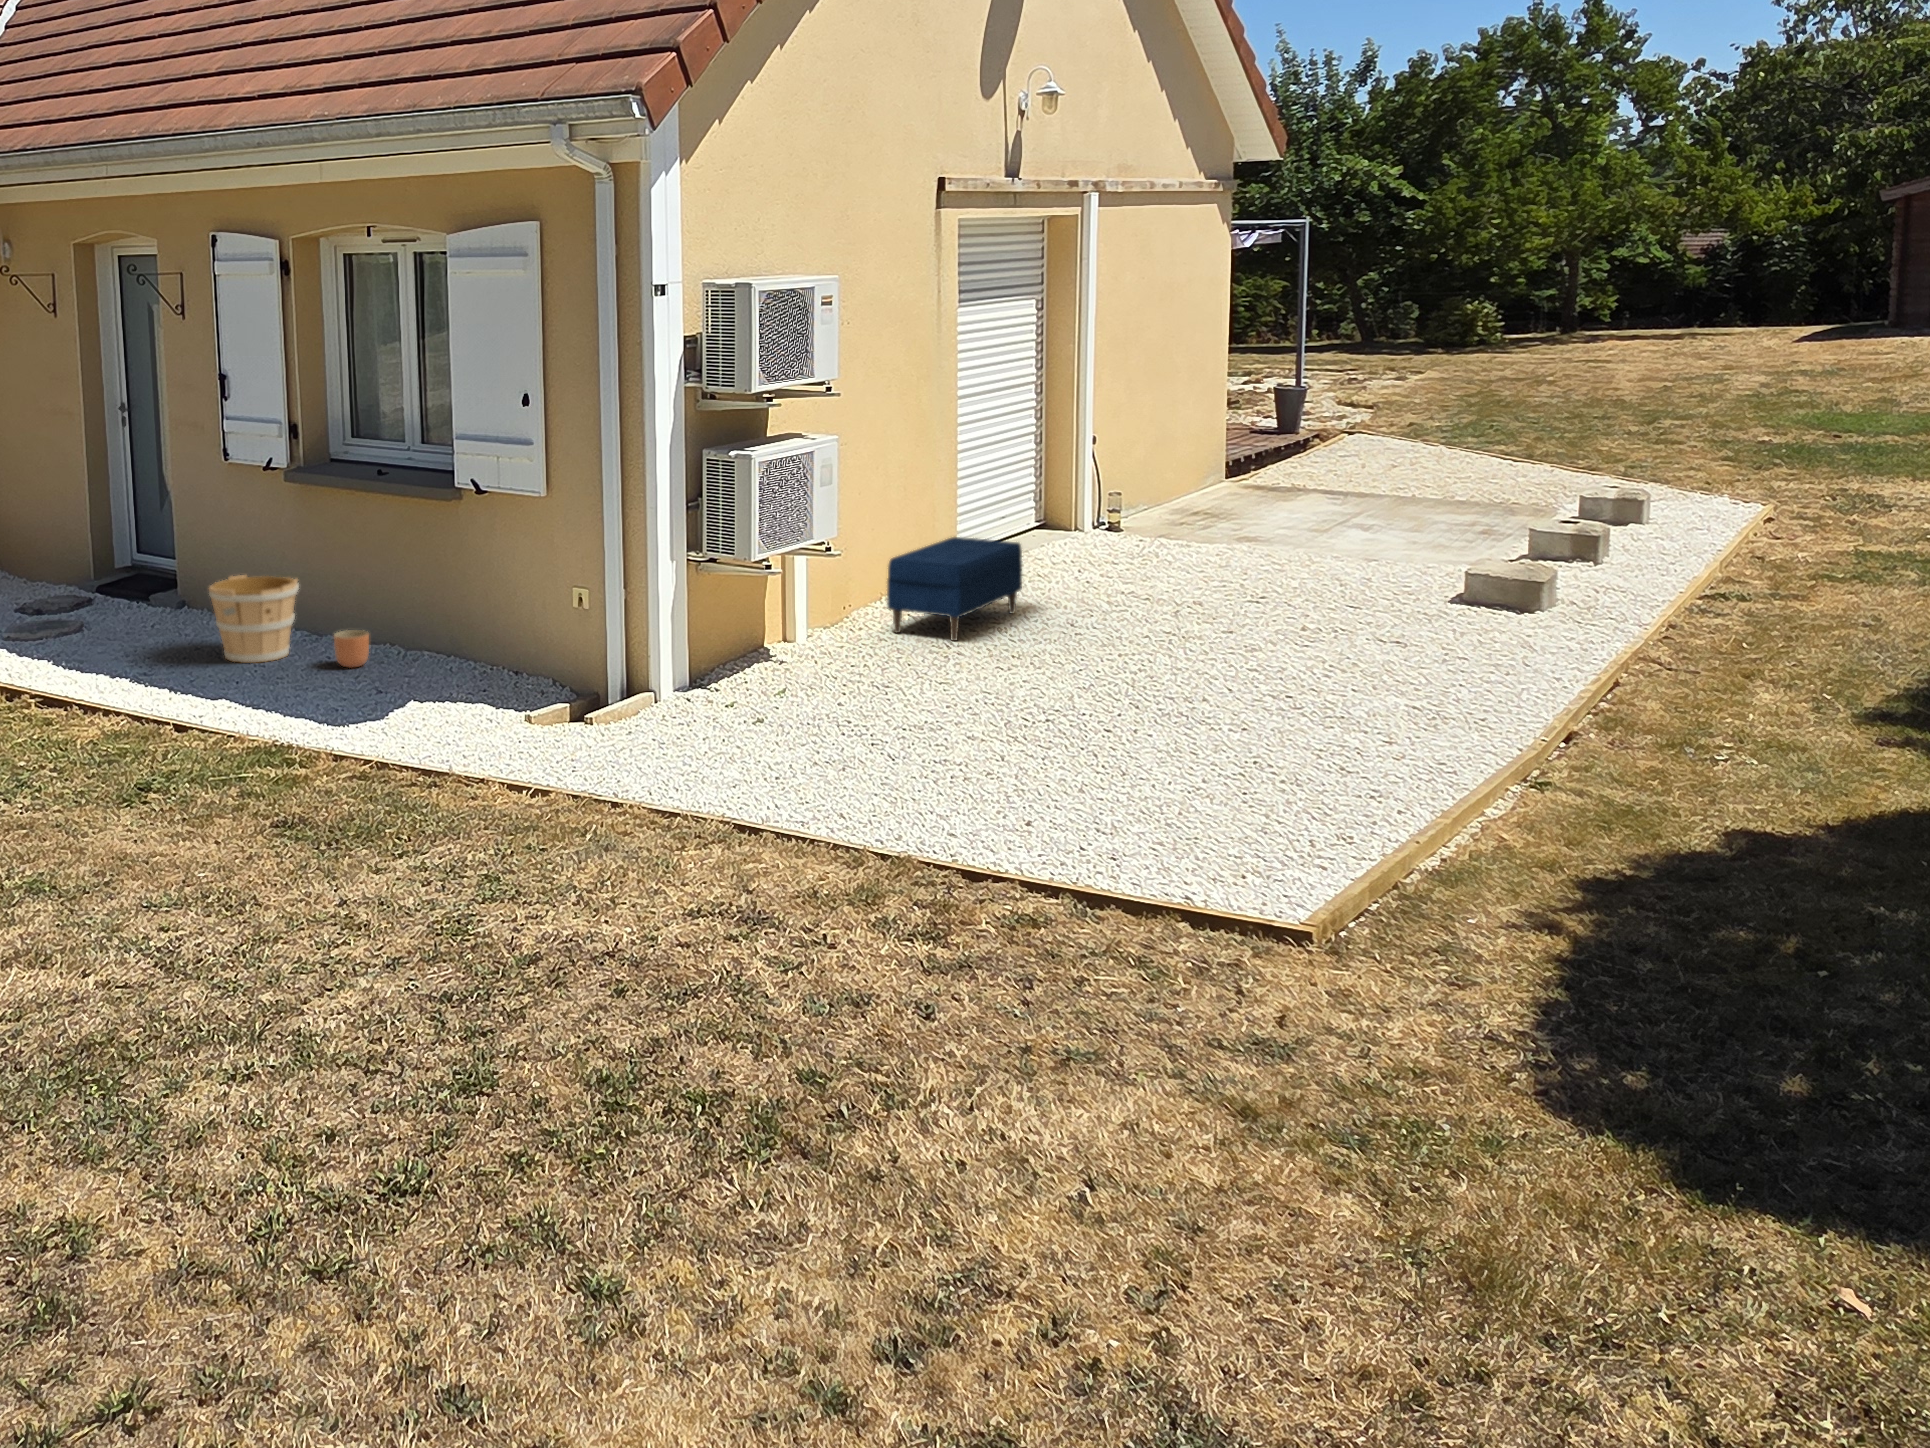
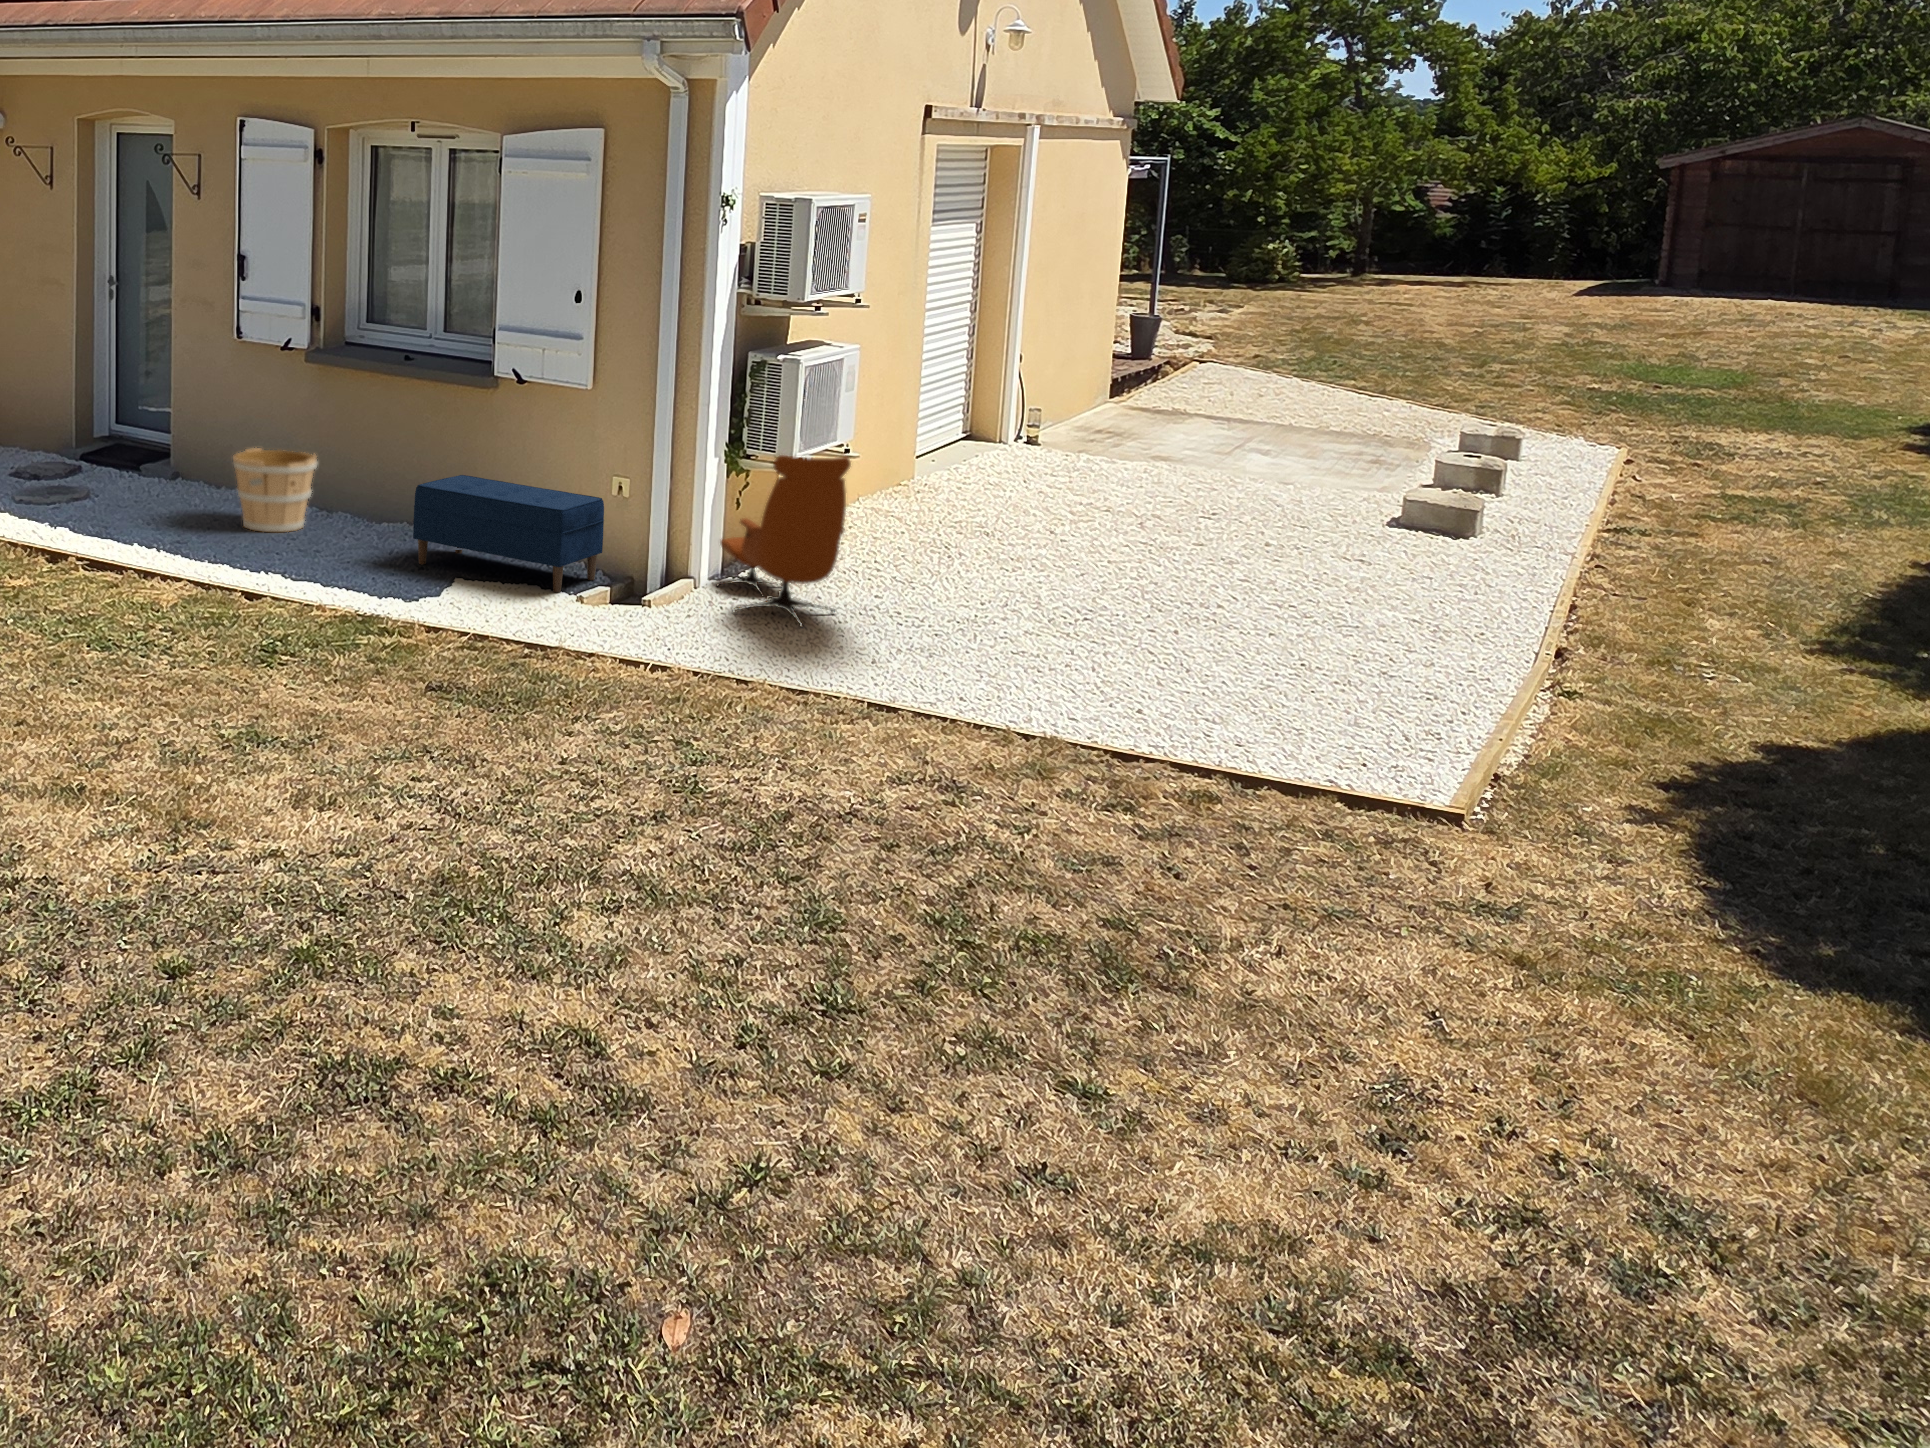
bench: present [887,537,1022,641] -> present [413,475,604,592]
lounge chair: none [685,564,799,751] -> present [720,455,851,626]
planter: present [334,630,369,668] -> none [357,505,391,540]

